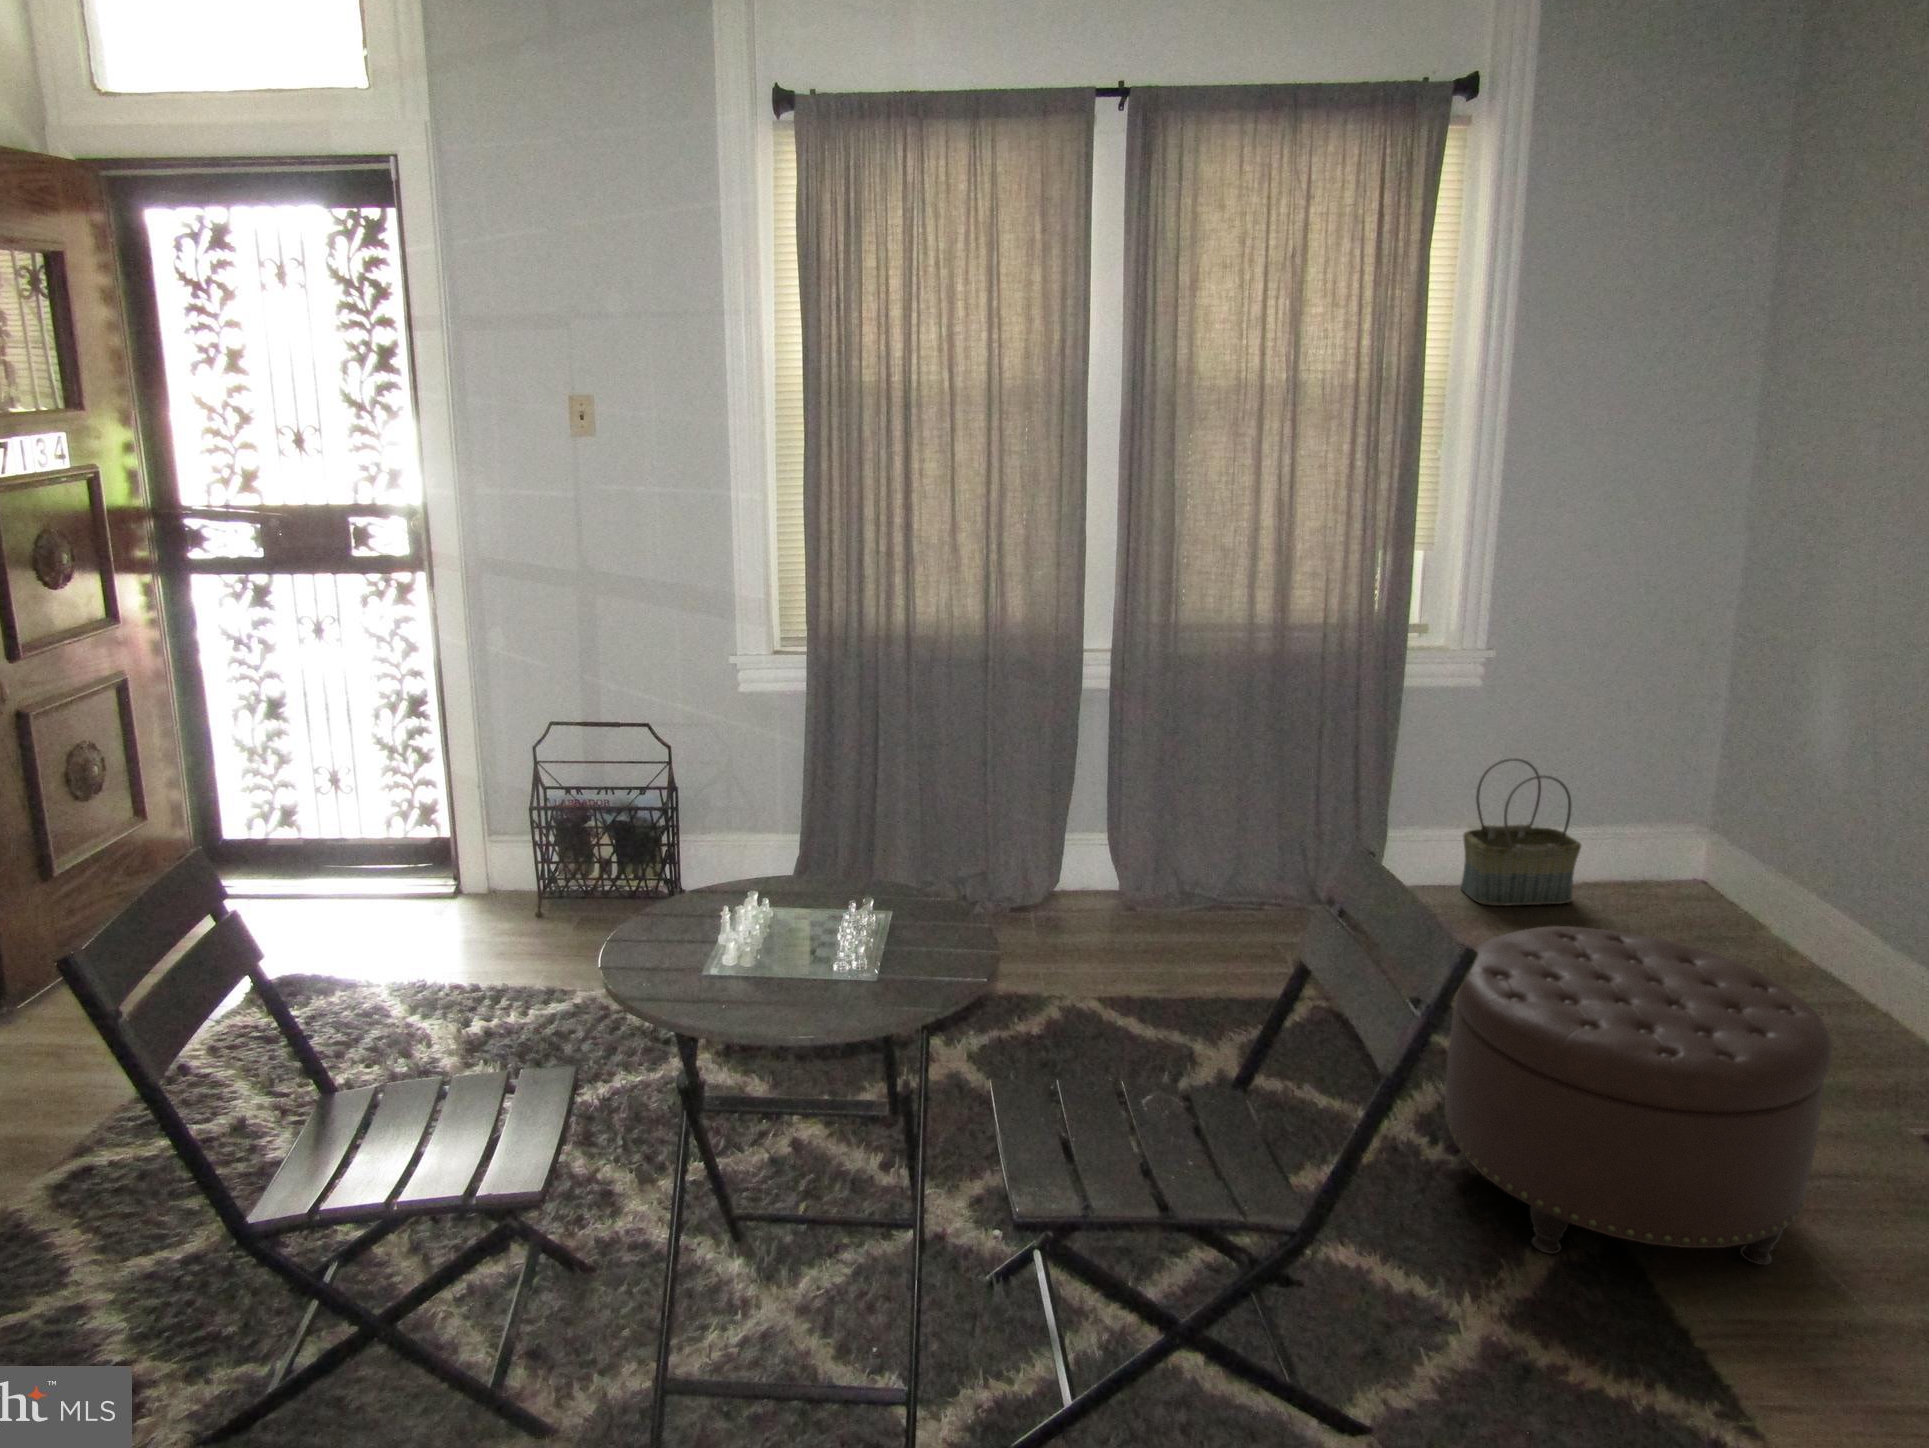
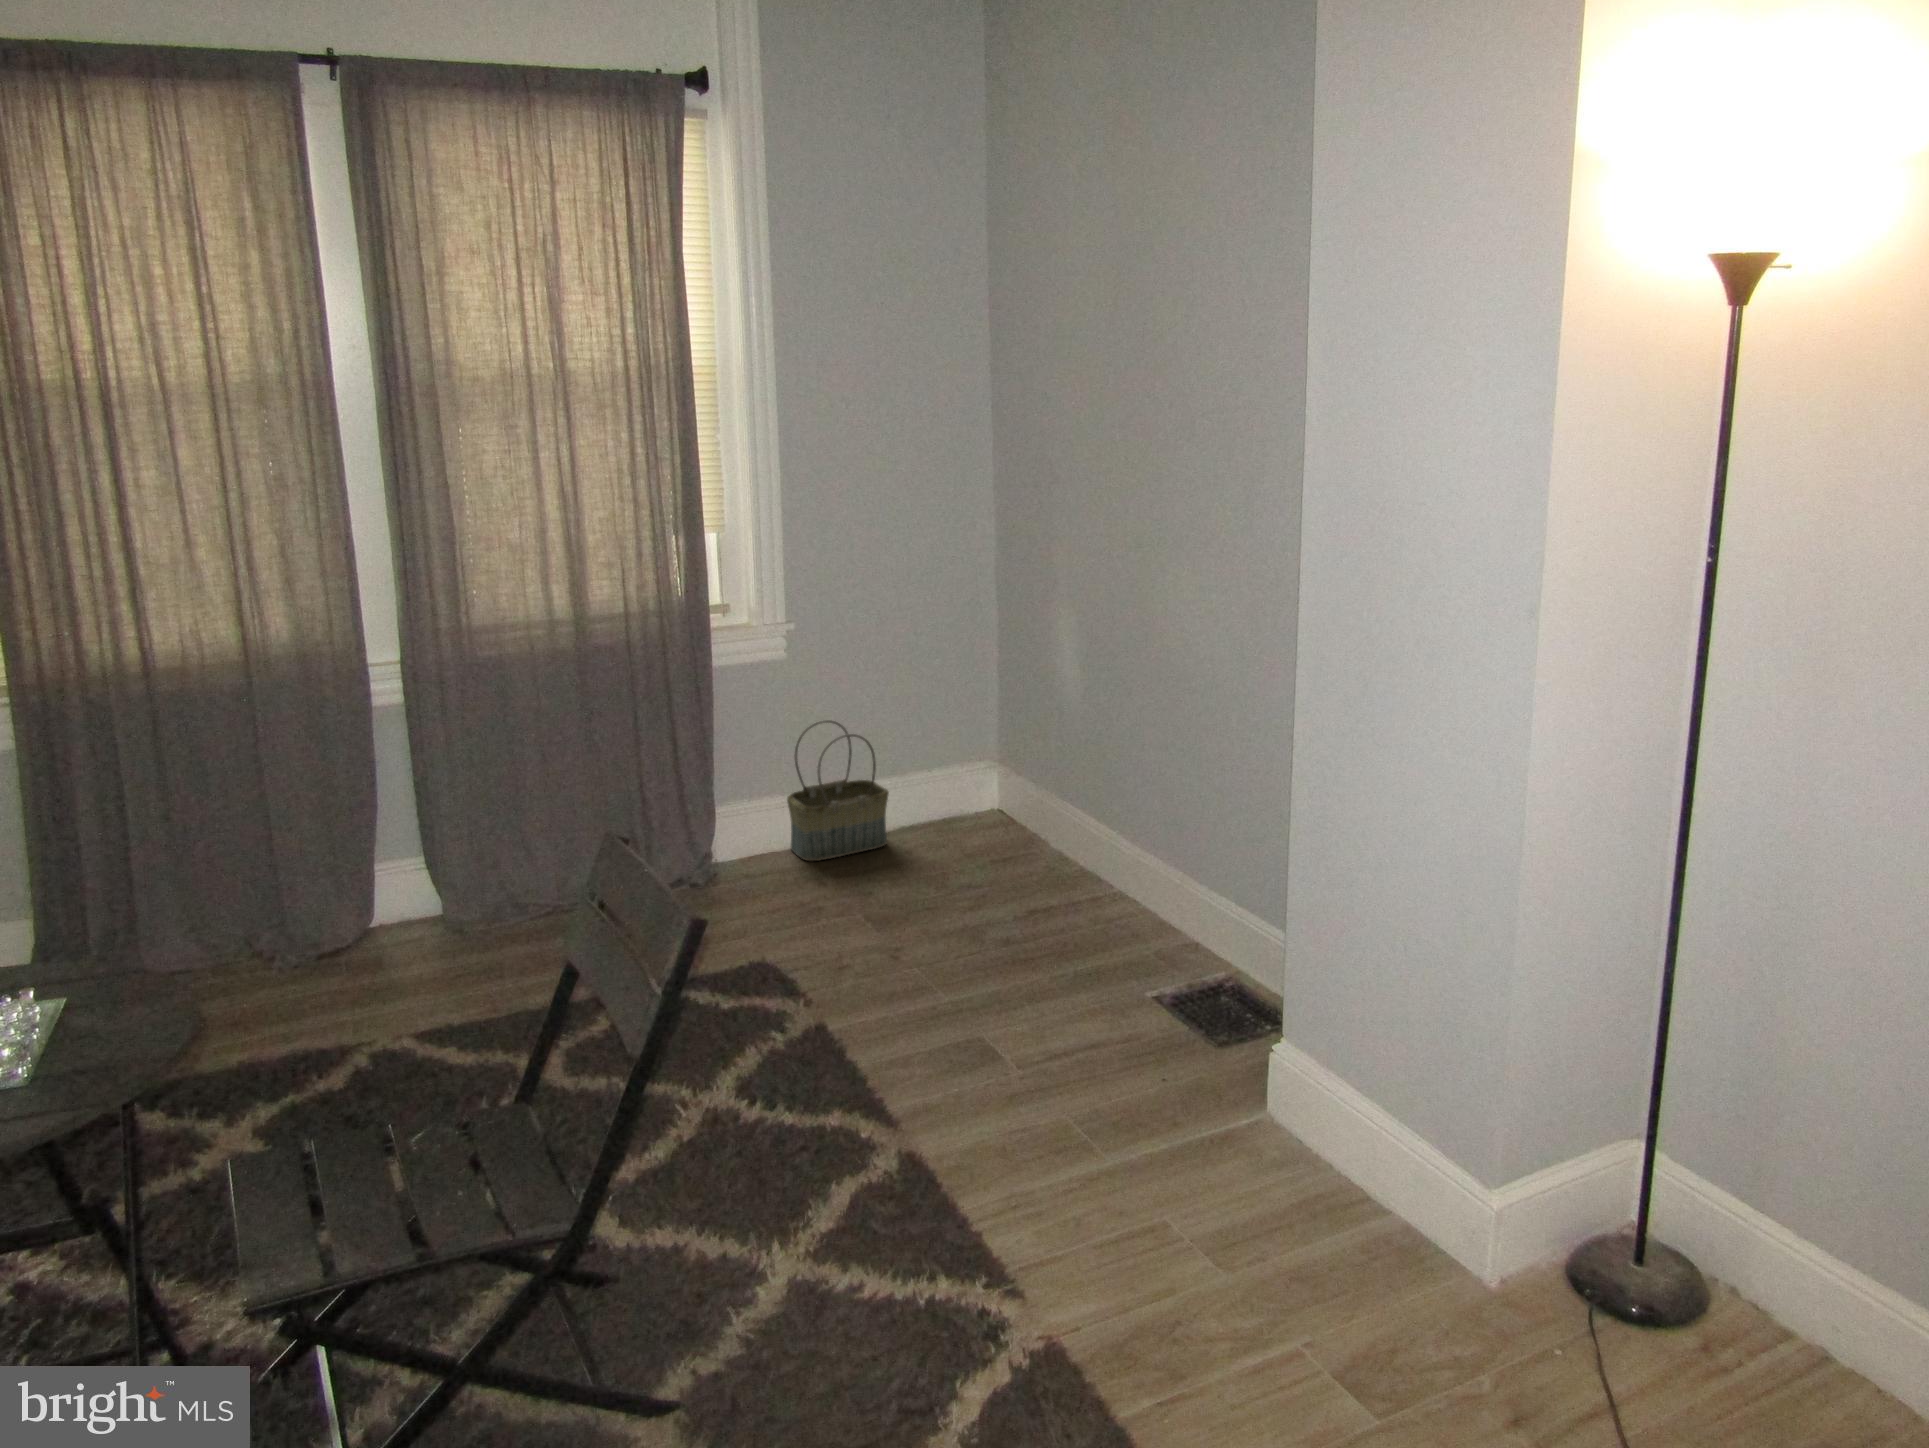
ottoman: present [1444,926,1832,1265] -> none [752,877,1048,1181]

